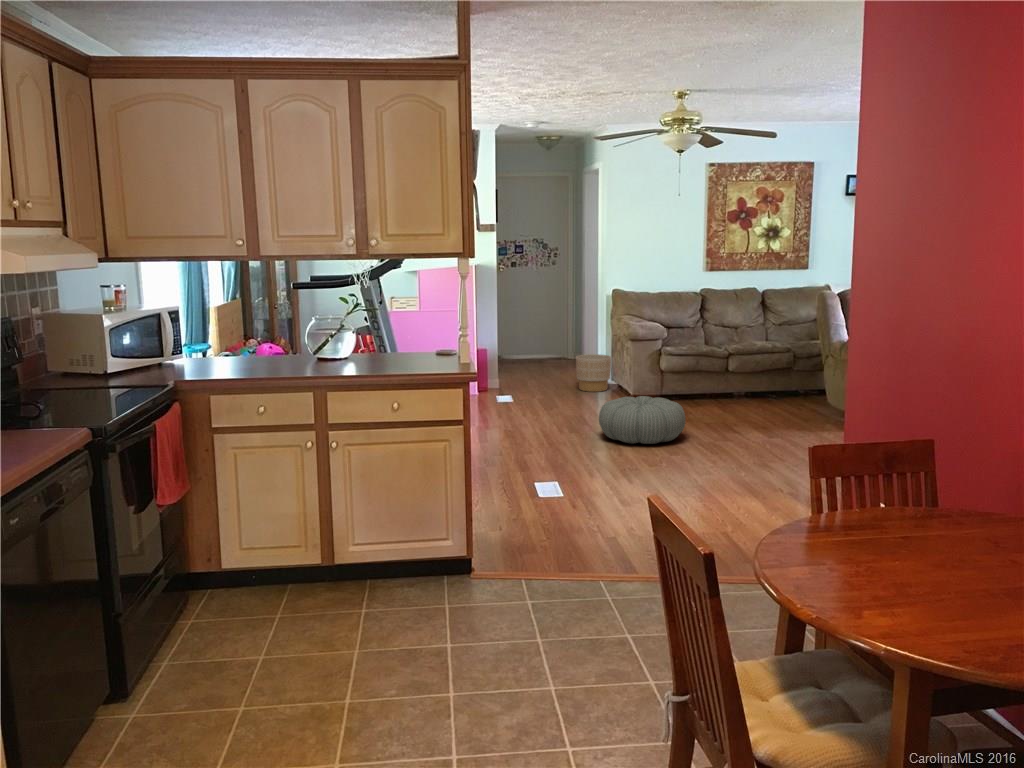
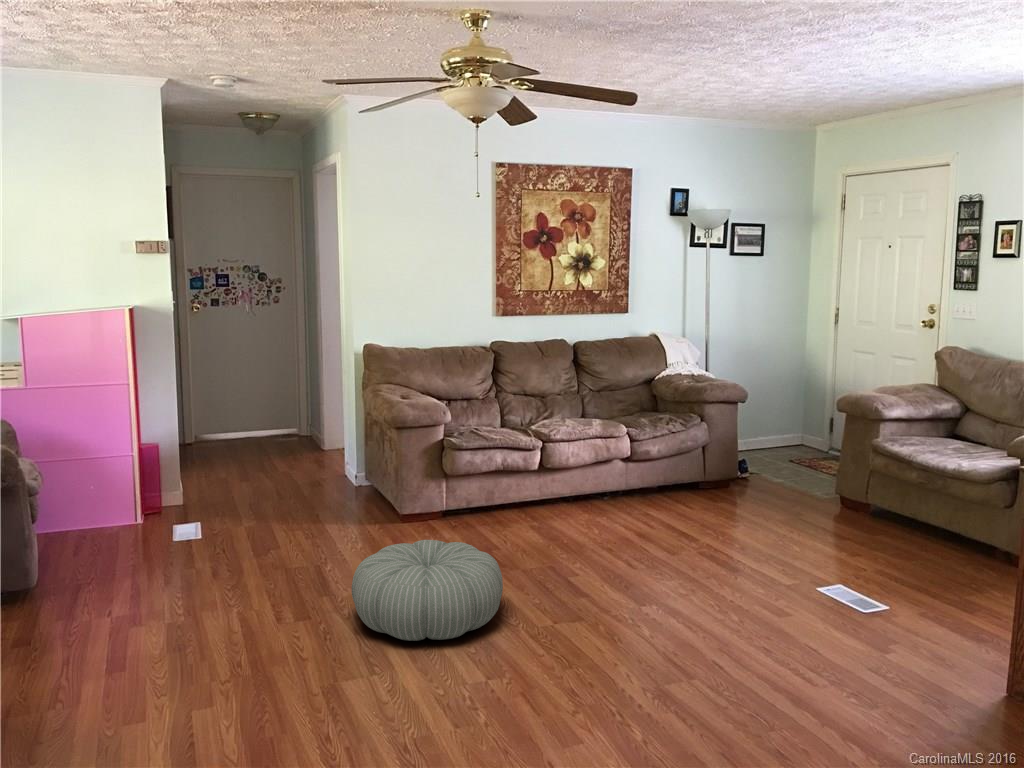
planter: present [576,354,611,392] -> none [310,442,364,503]

